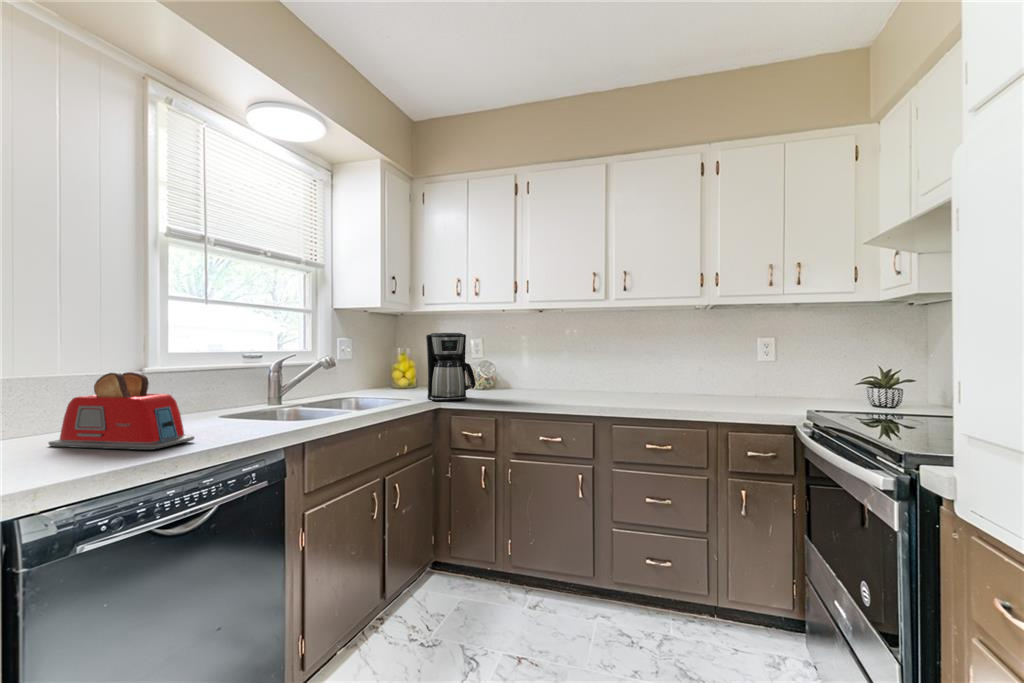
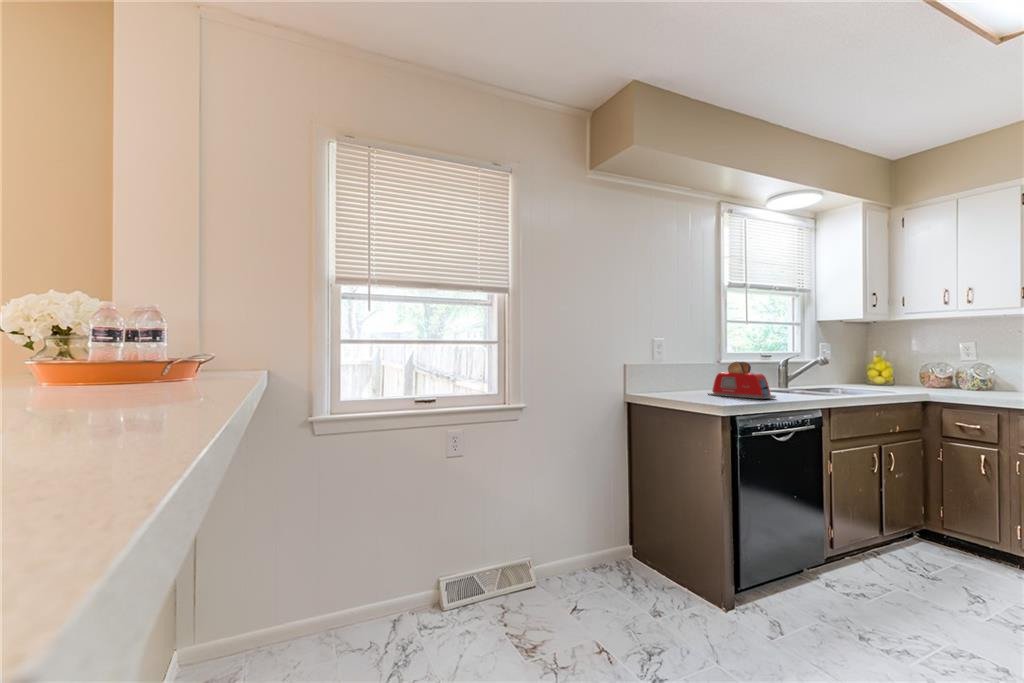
coffee maker: present [426,333,476,401] -> none [912,337,971,395]

